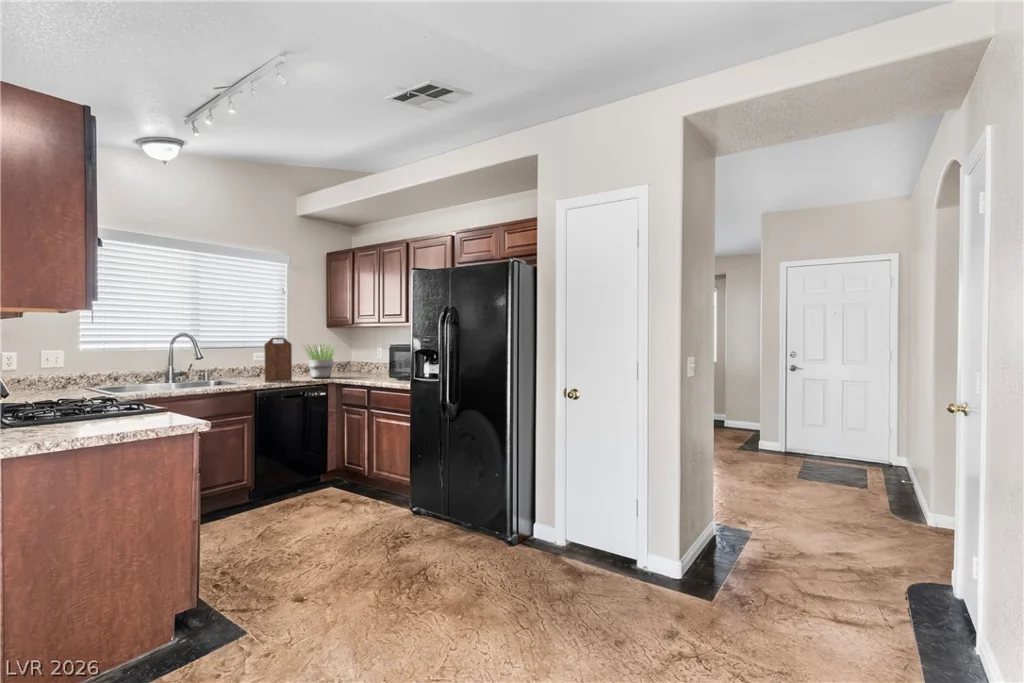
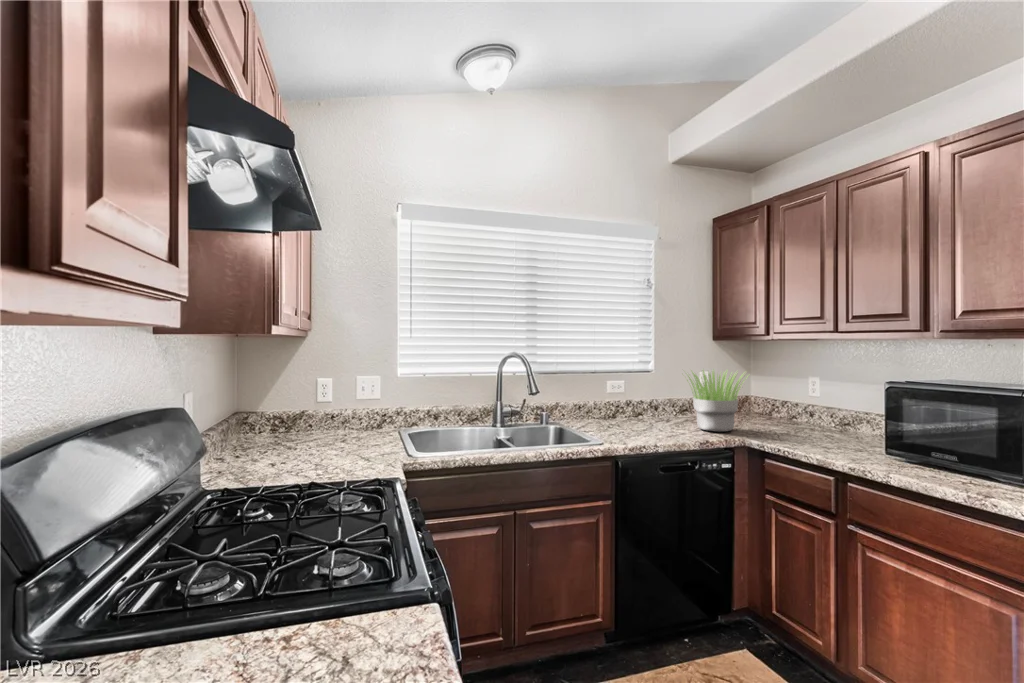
cutting board: present [264,337,292,382] -> none [628,362,671,437]

